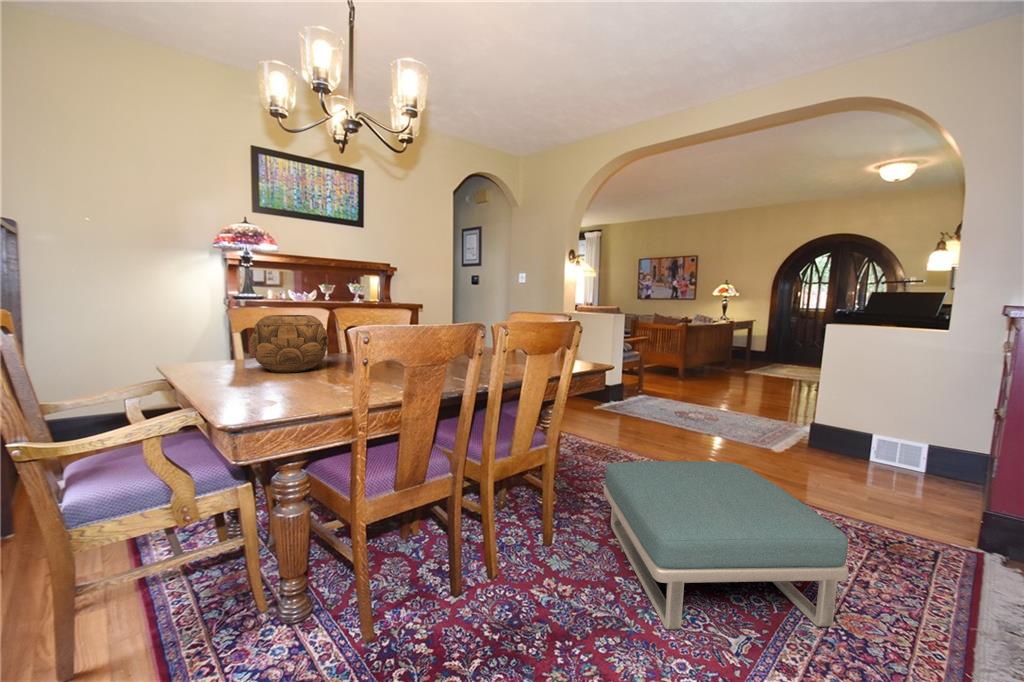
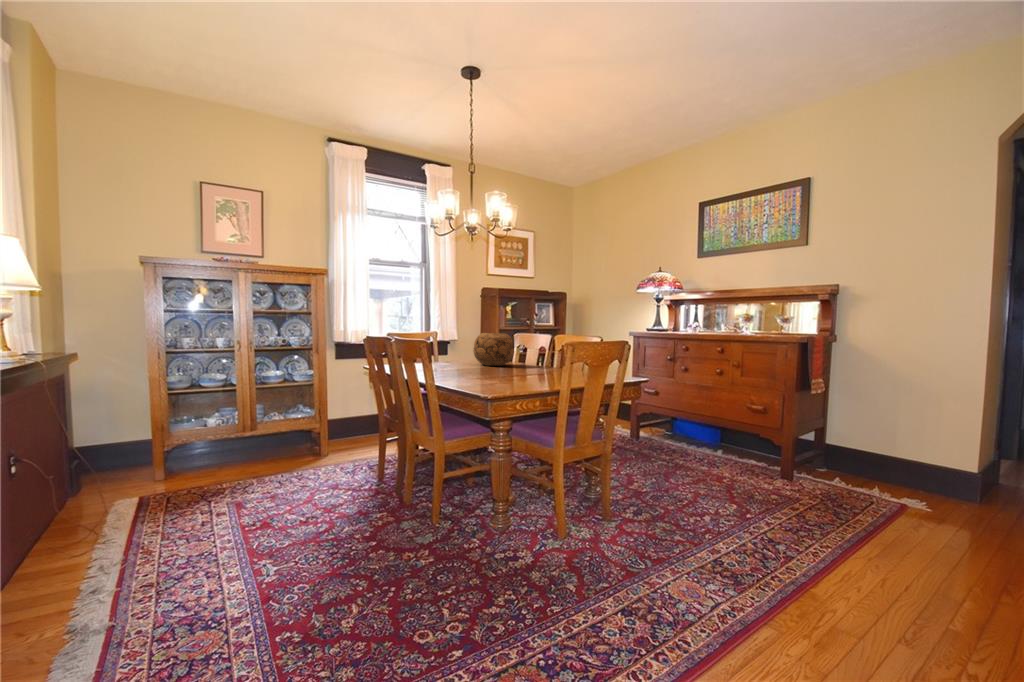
footstool: present [604,461,848,629] -> none [217,473,452,635]

